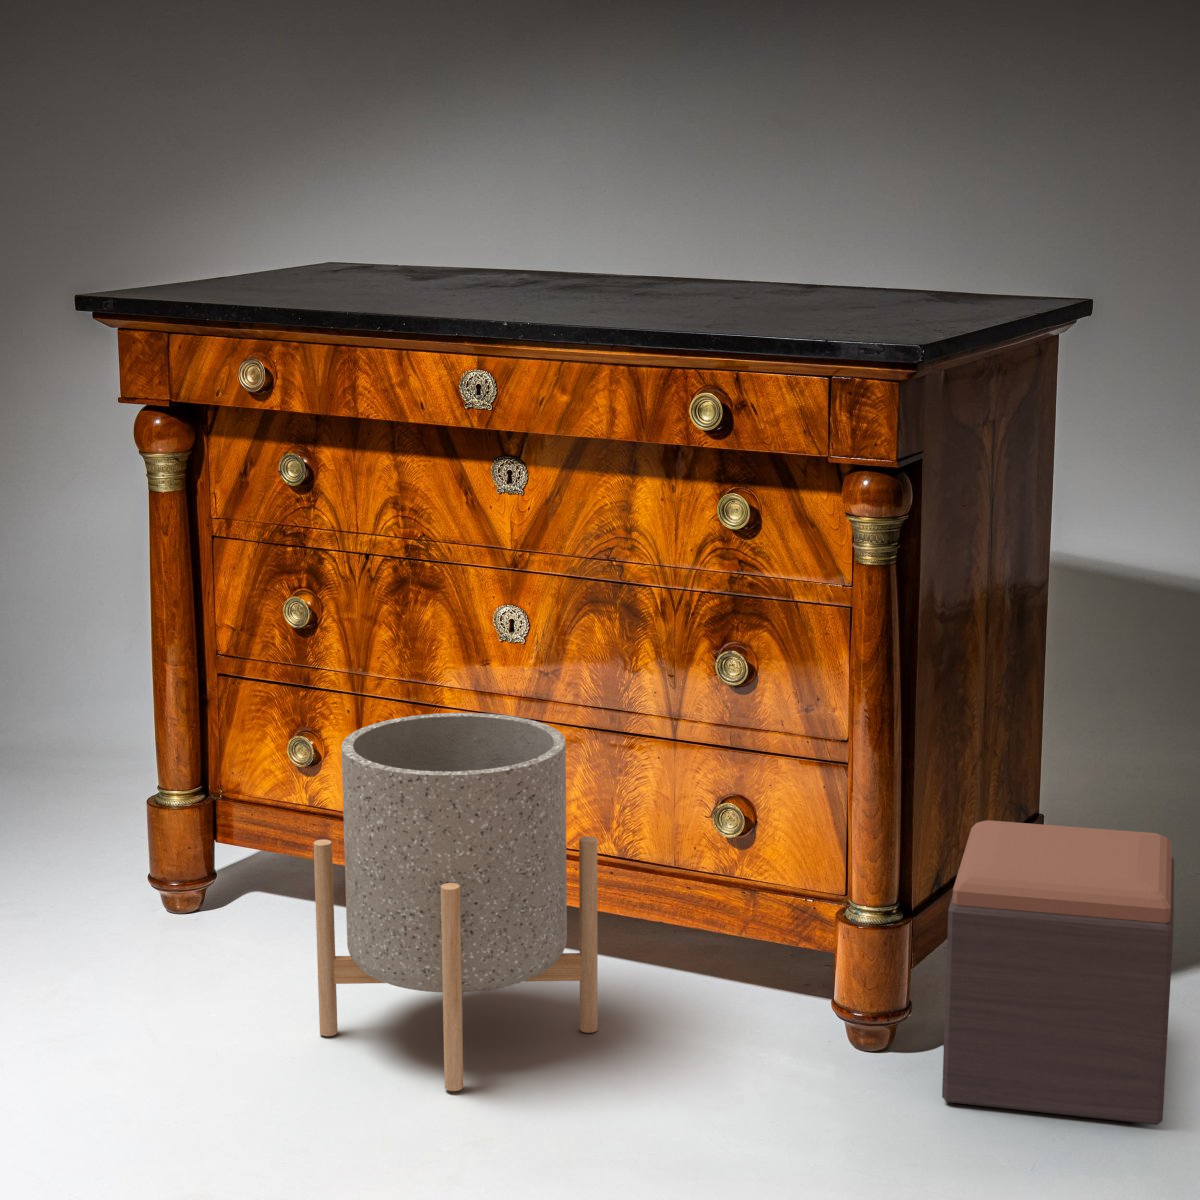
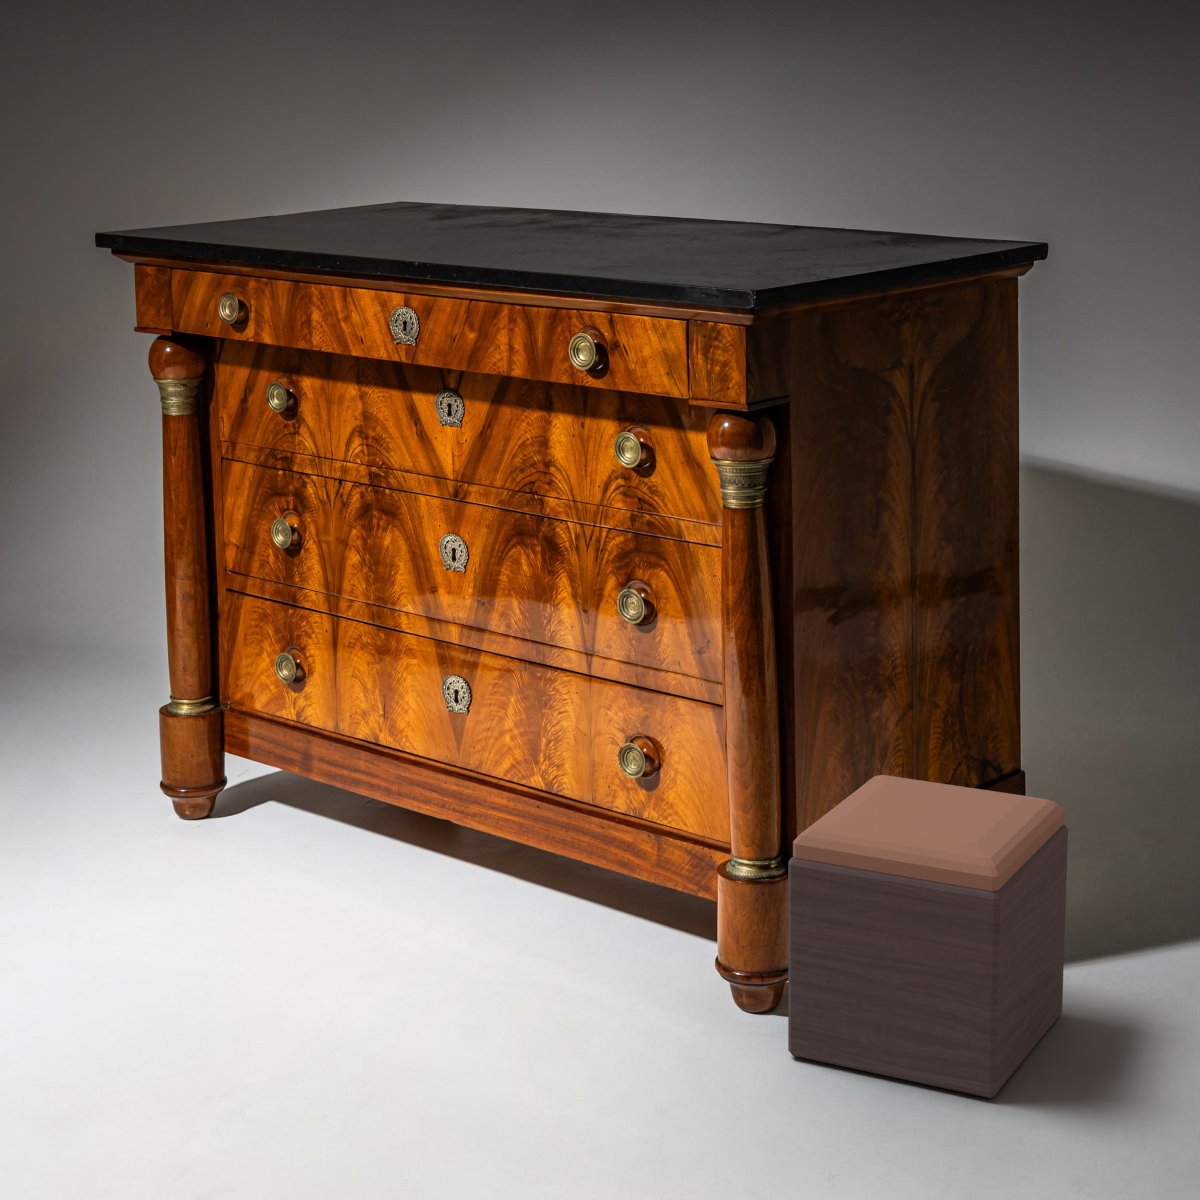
planter: present [314,713,598,1091] -> none [236,639,505,1002]

